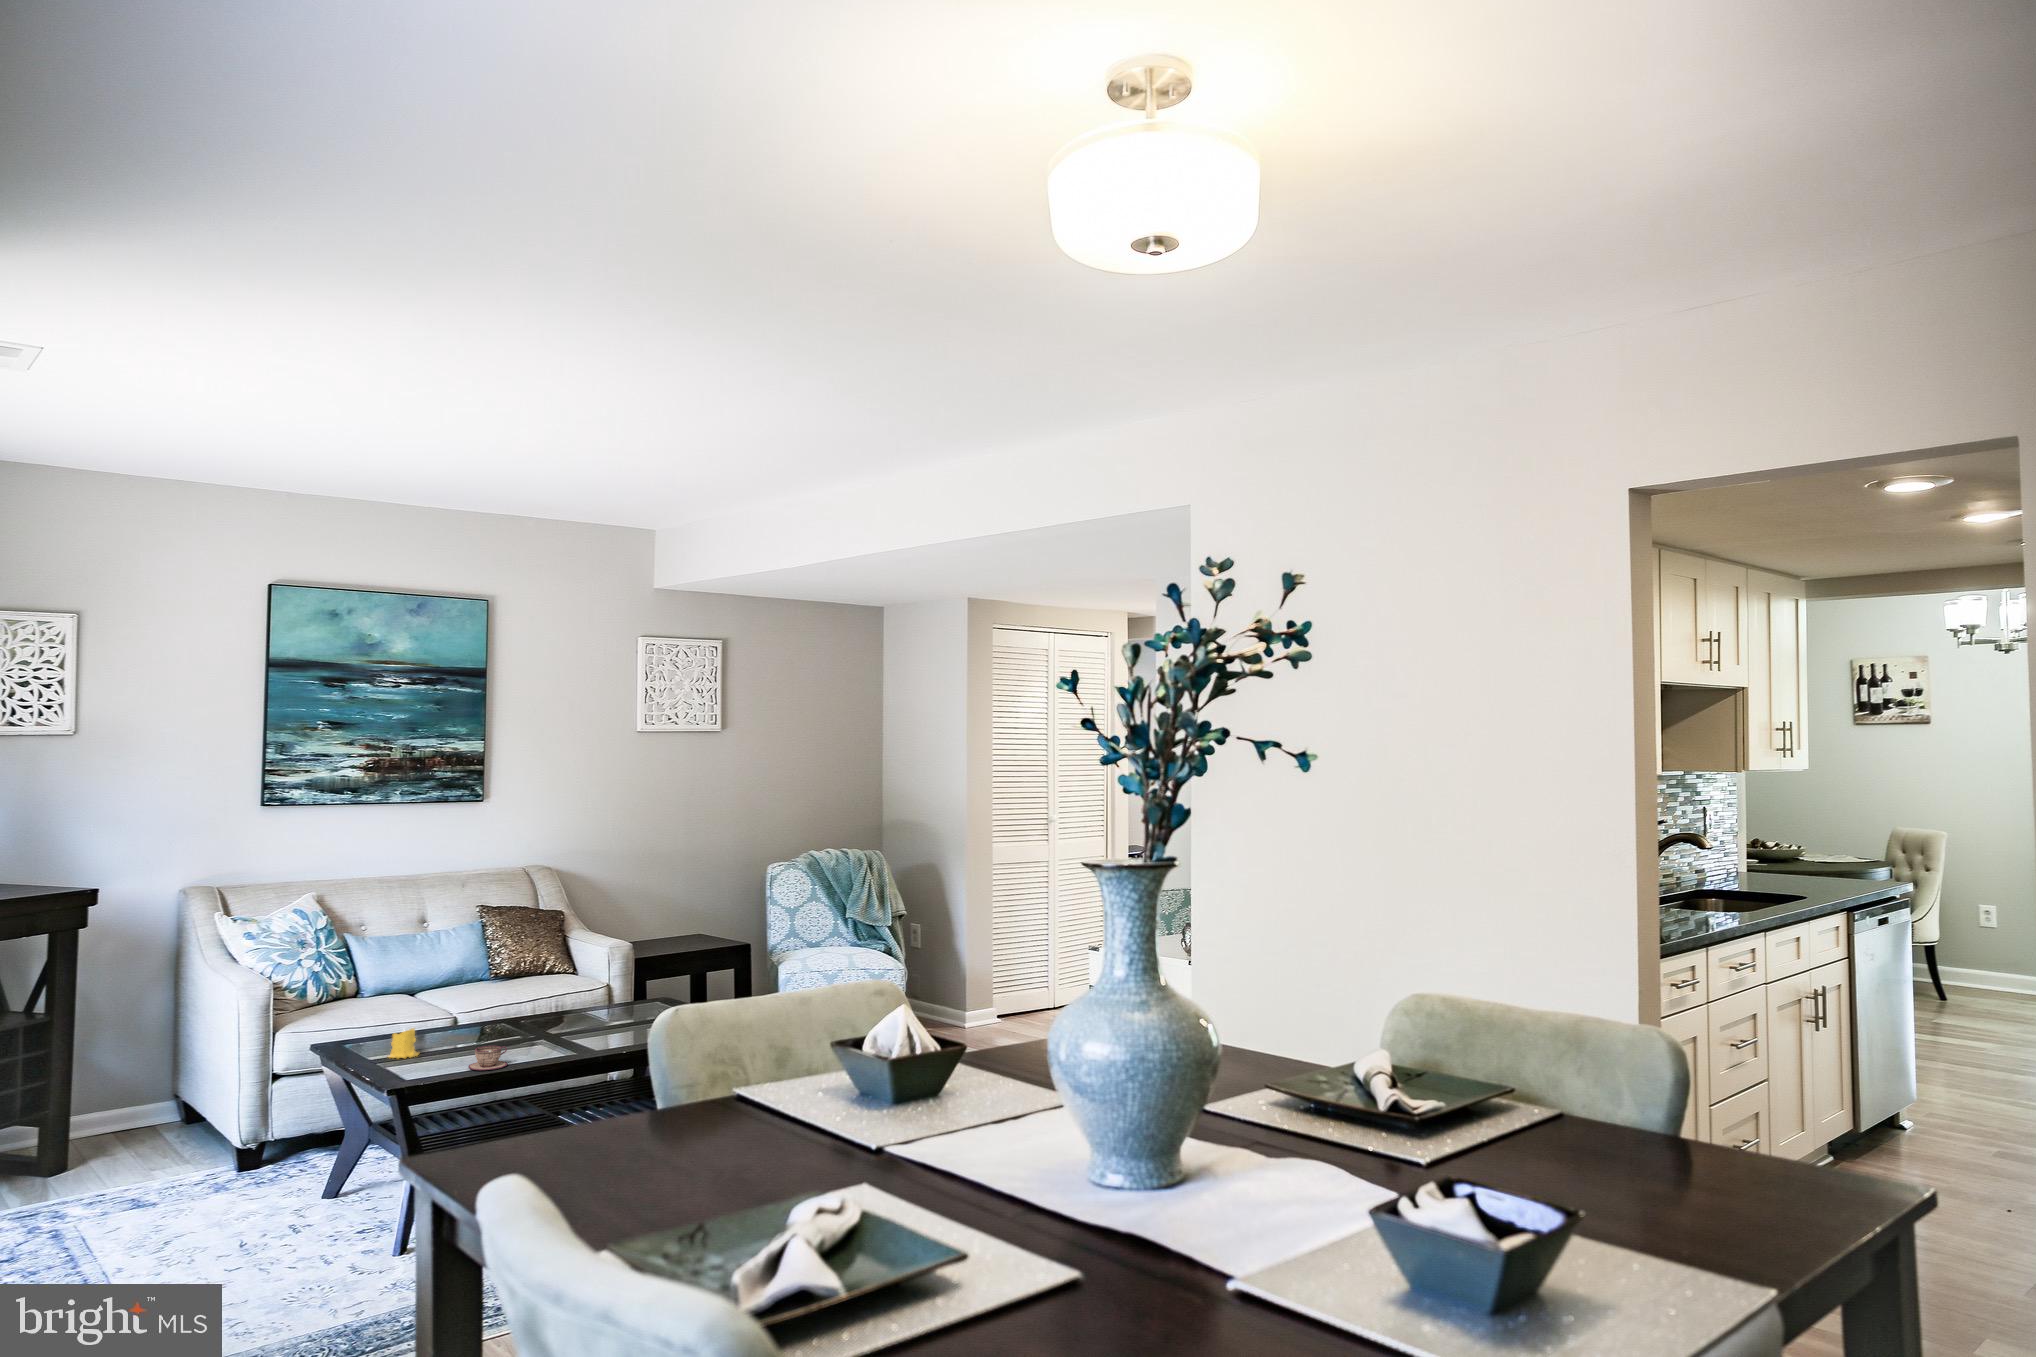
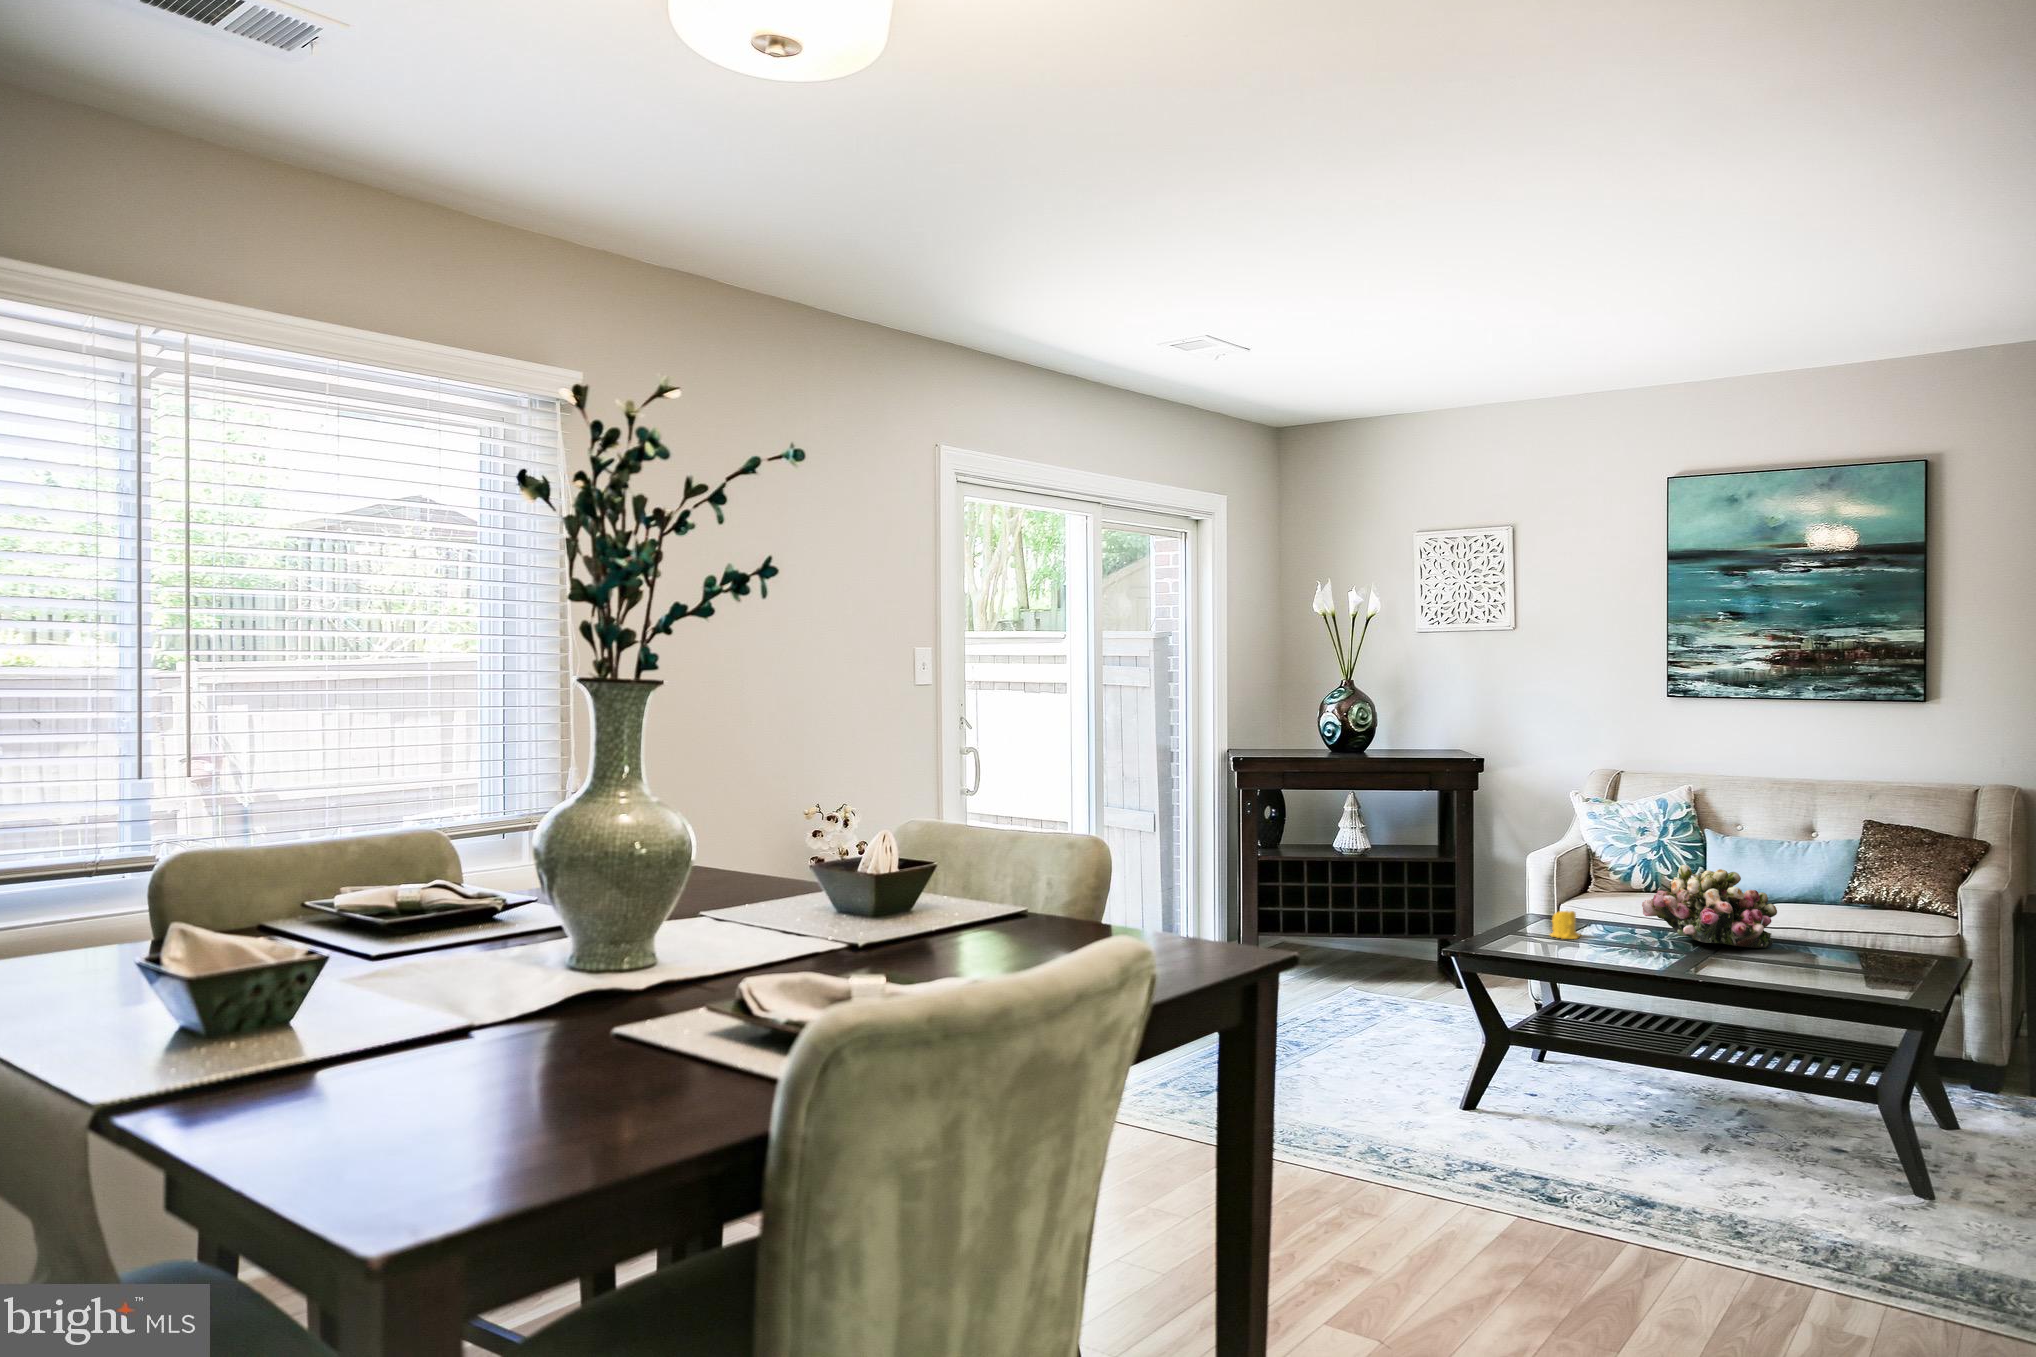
flower arrangement: none [463,962,569,1029] -> present [1642,865,1777,948]
teacup: present [468,1046,507,1070] -> none [1558,937,1600,962]

